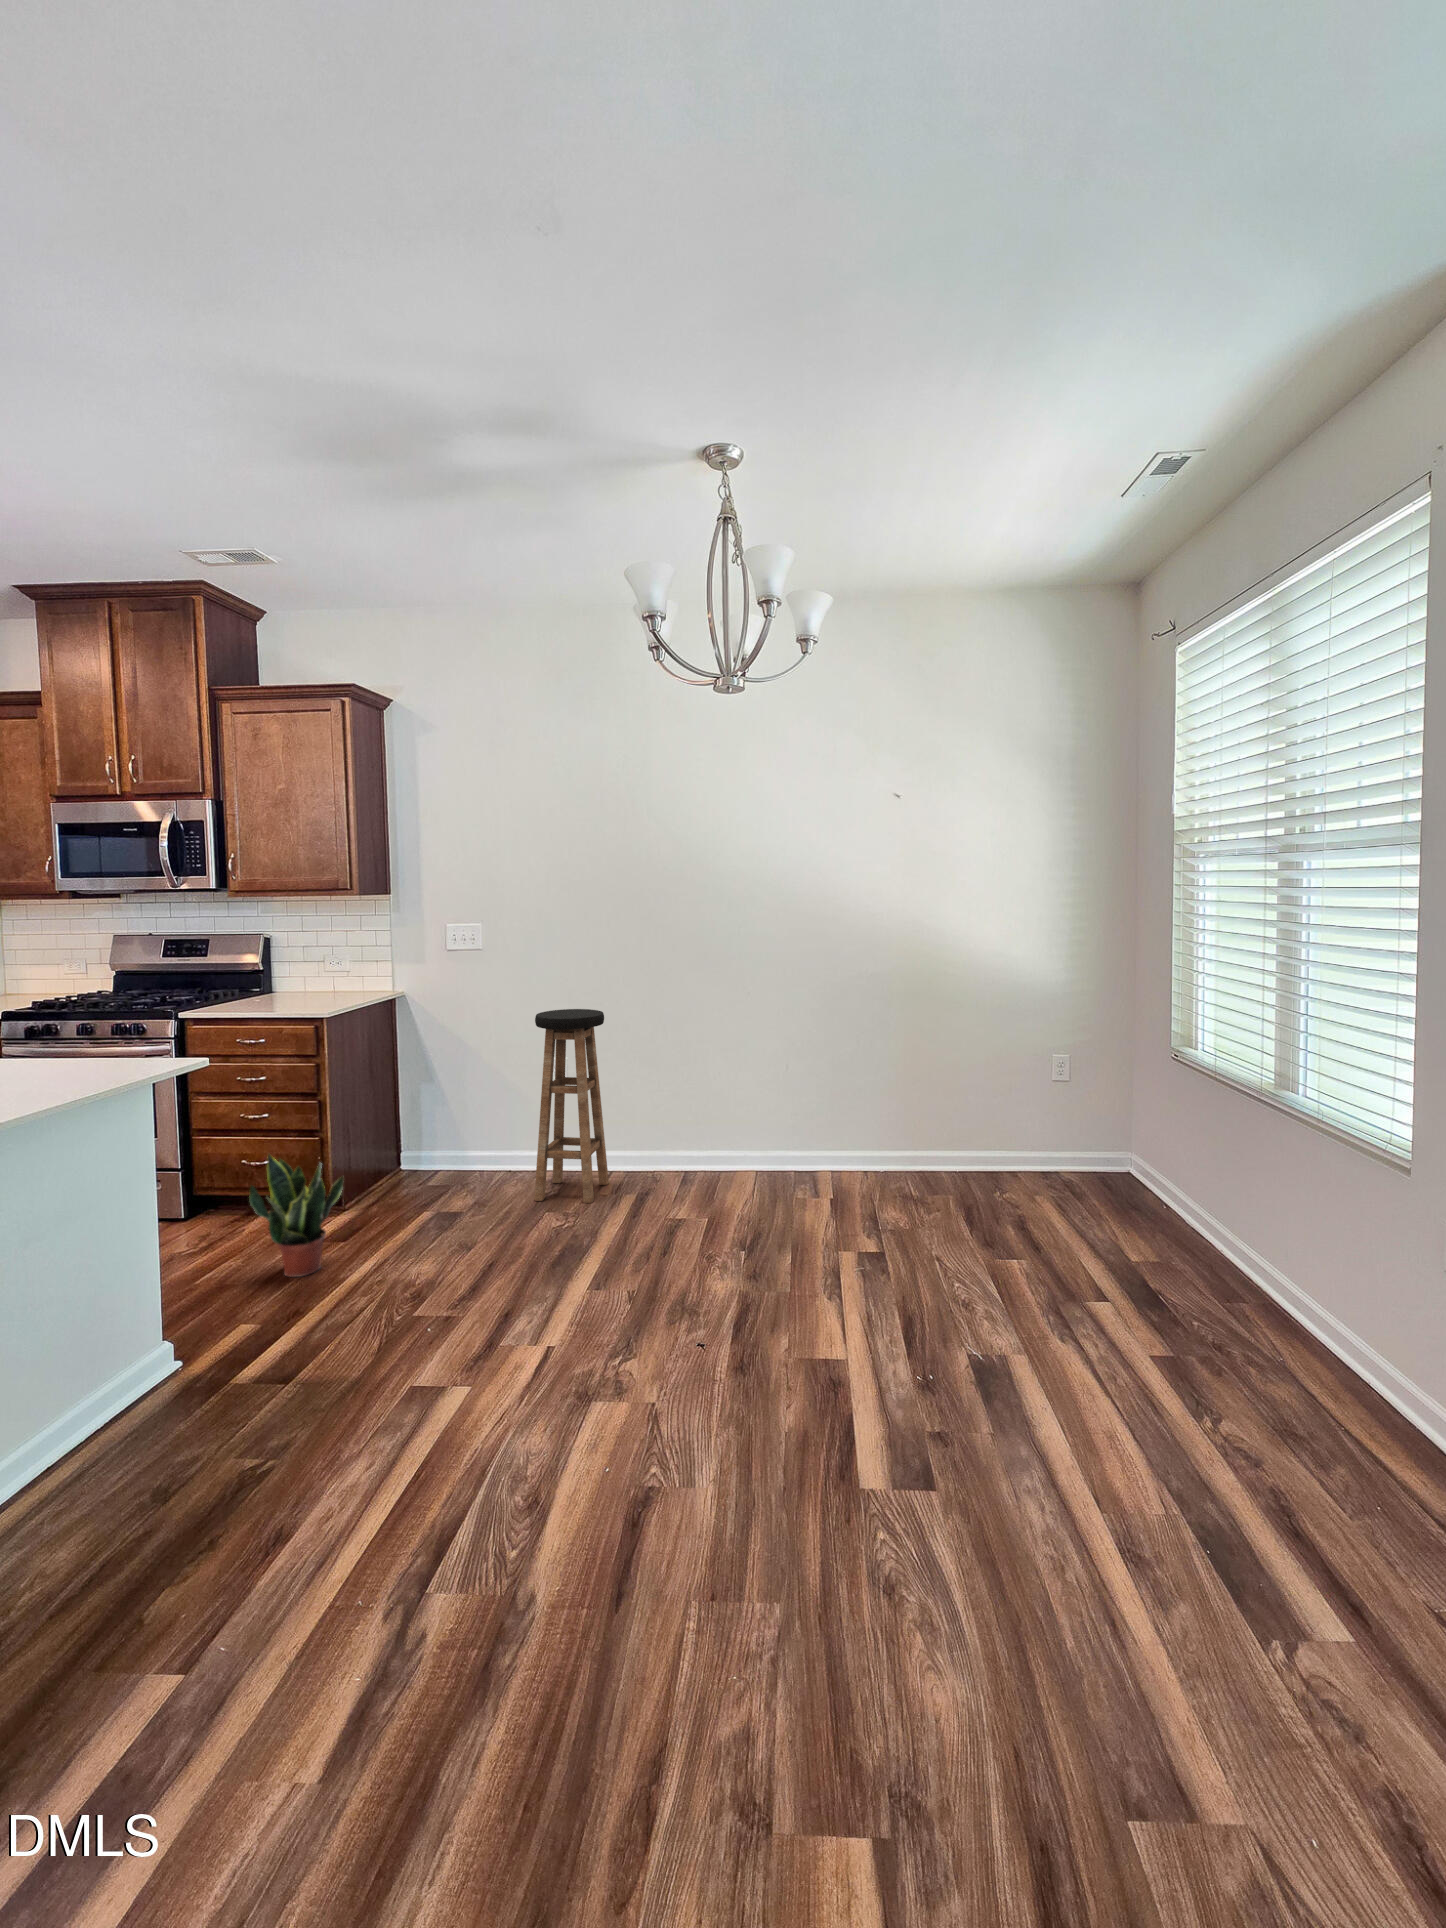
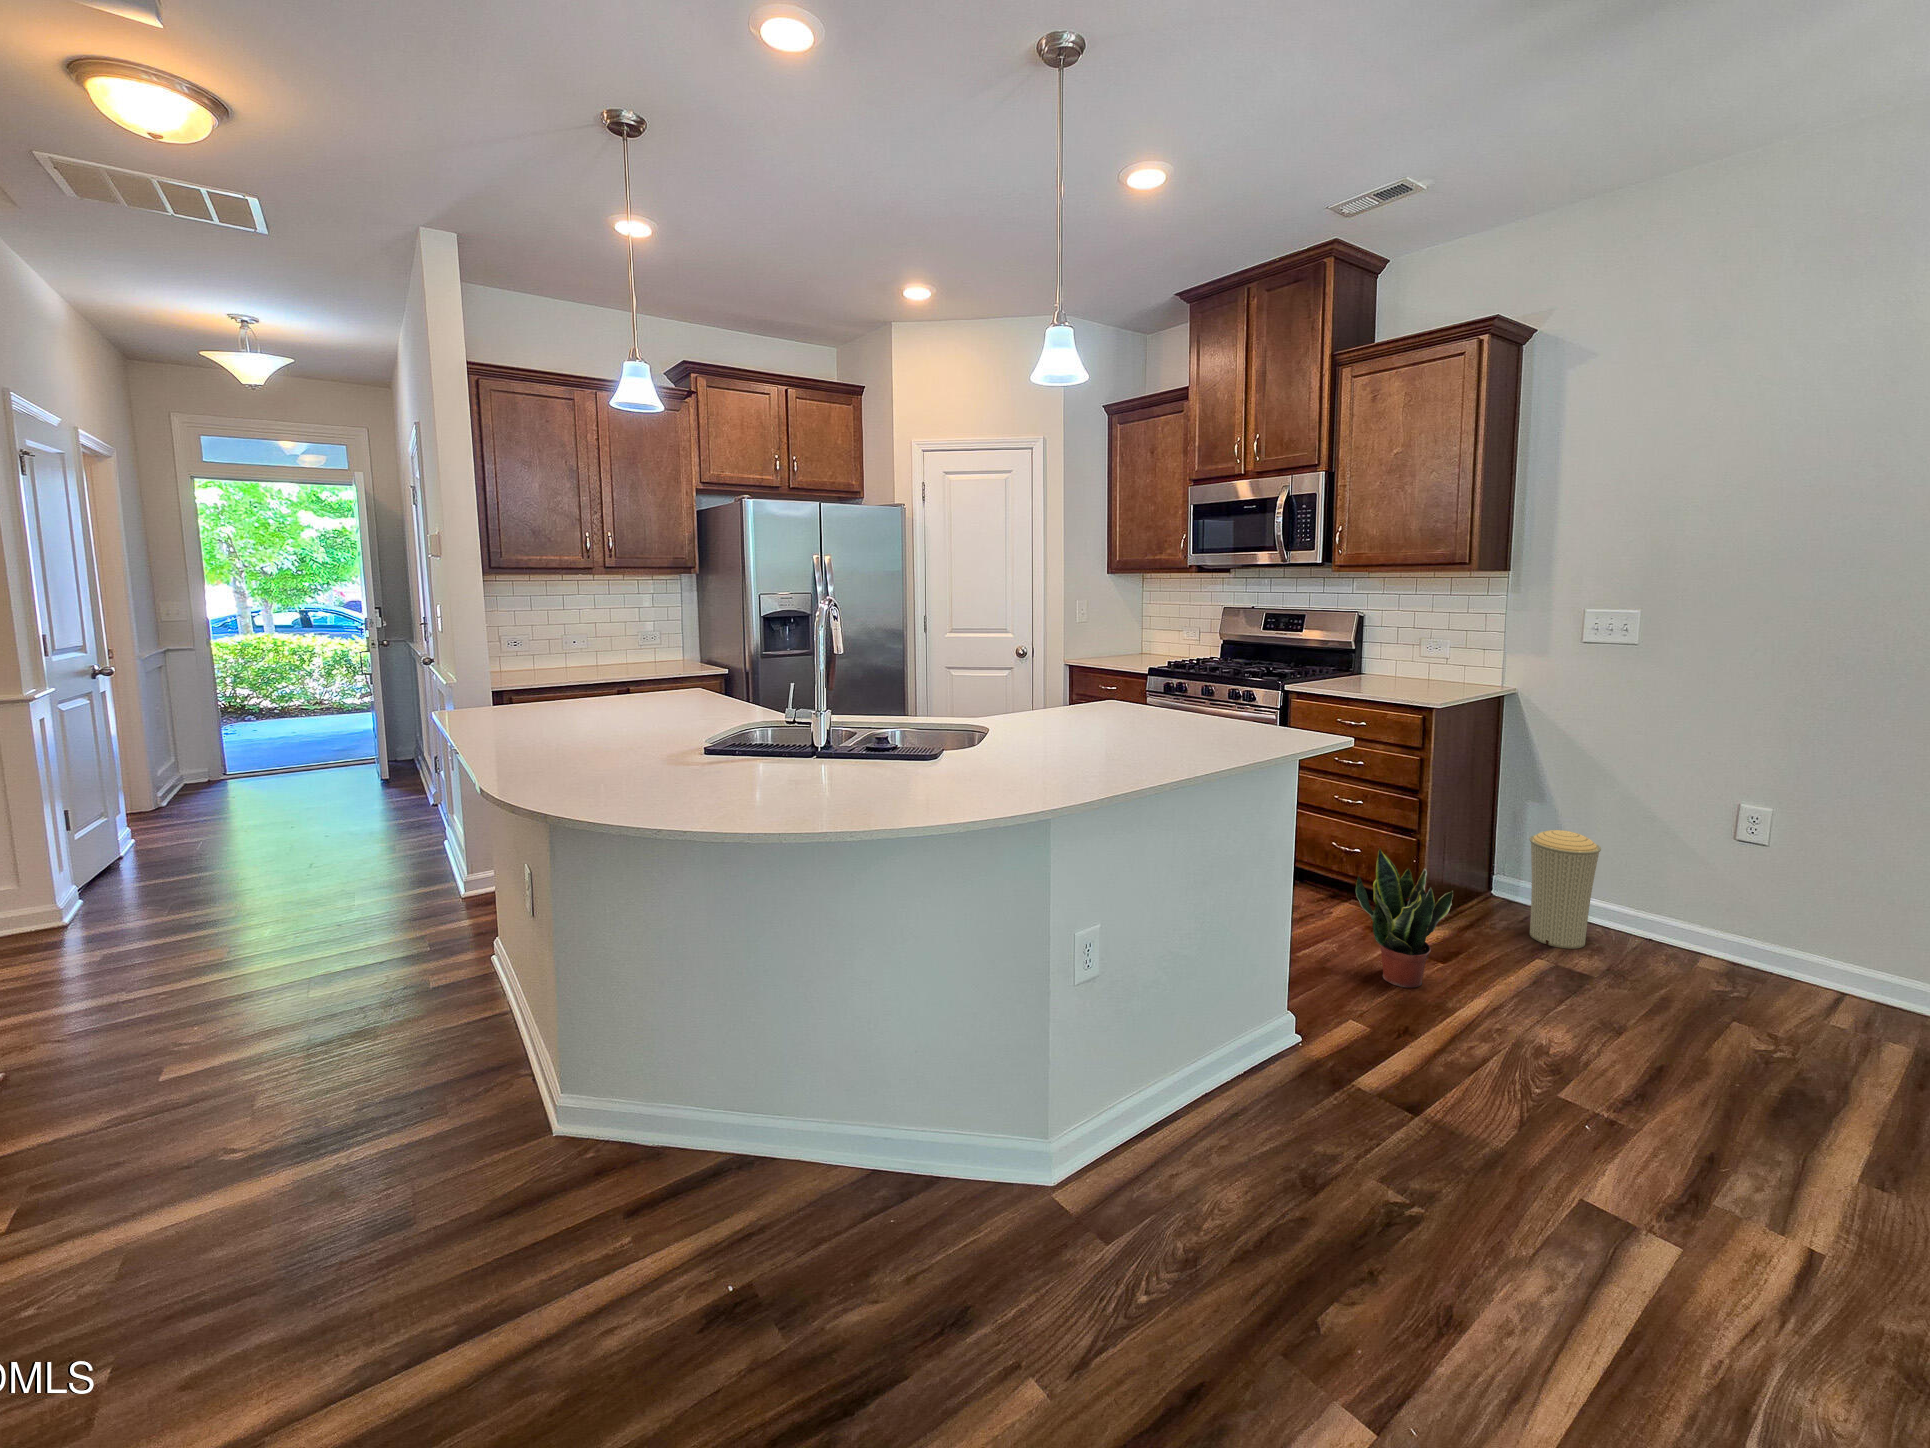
bar stool: present [534,1009,609,1203] -> none [1698,736,1859,1021]
trash can: none [417,1104,469,1201] -> present [1530,830,1601,949]

